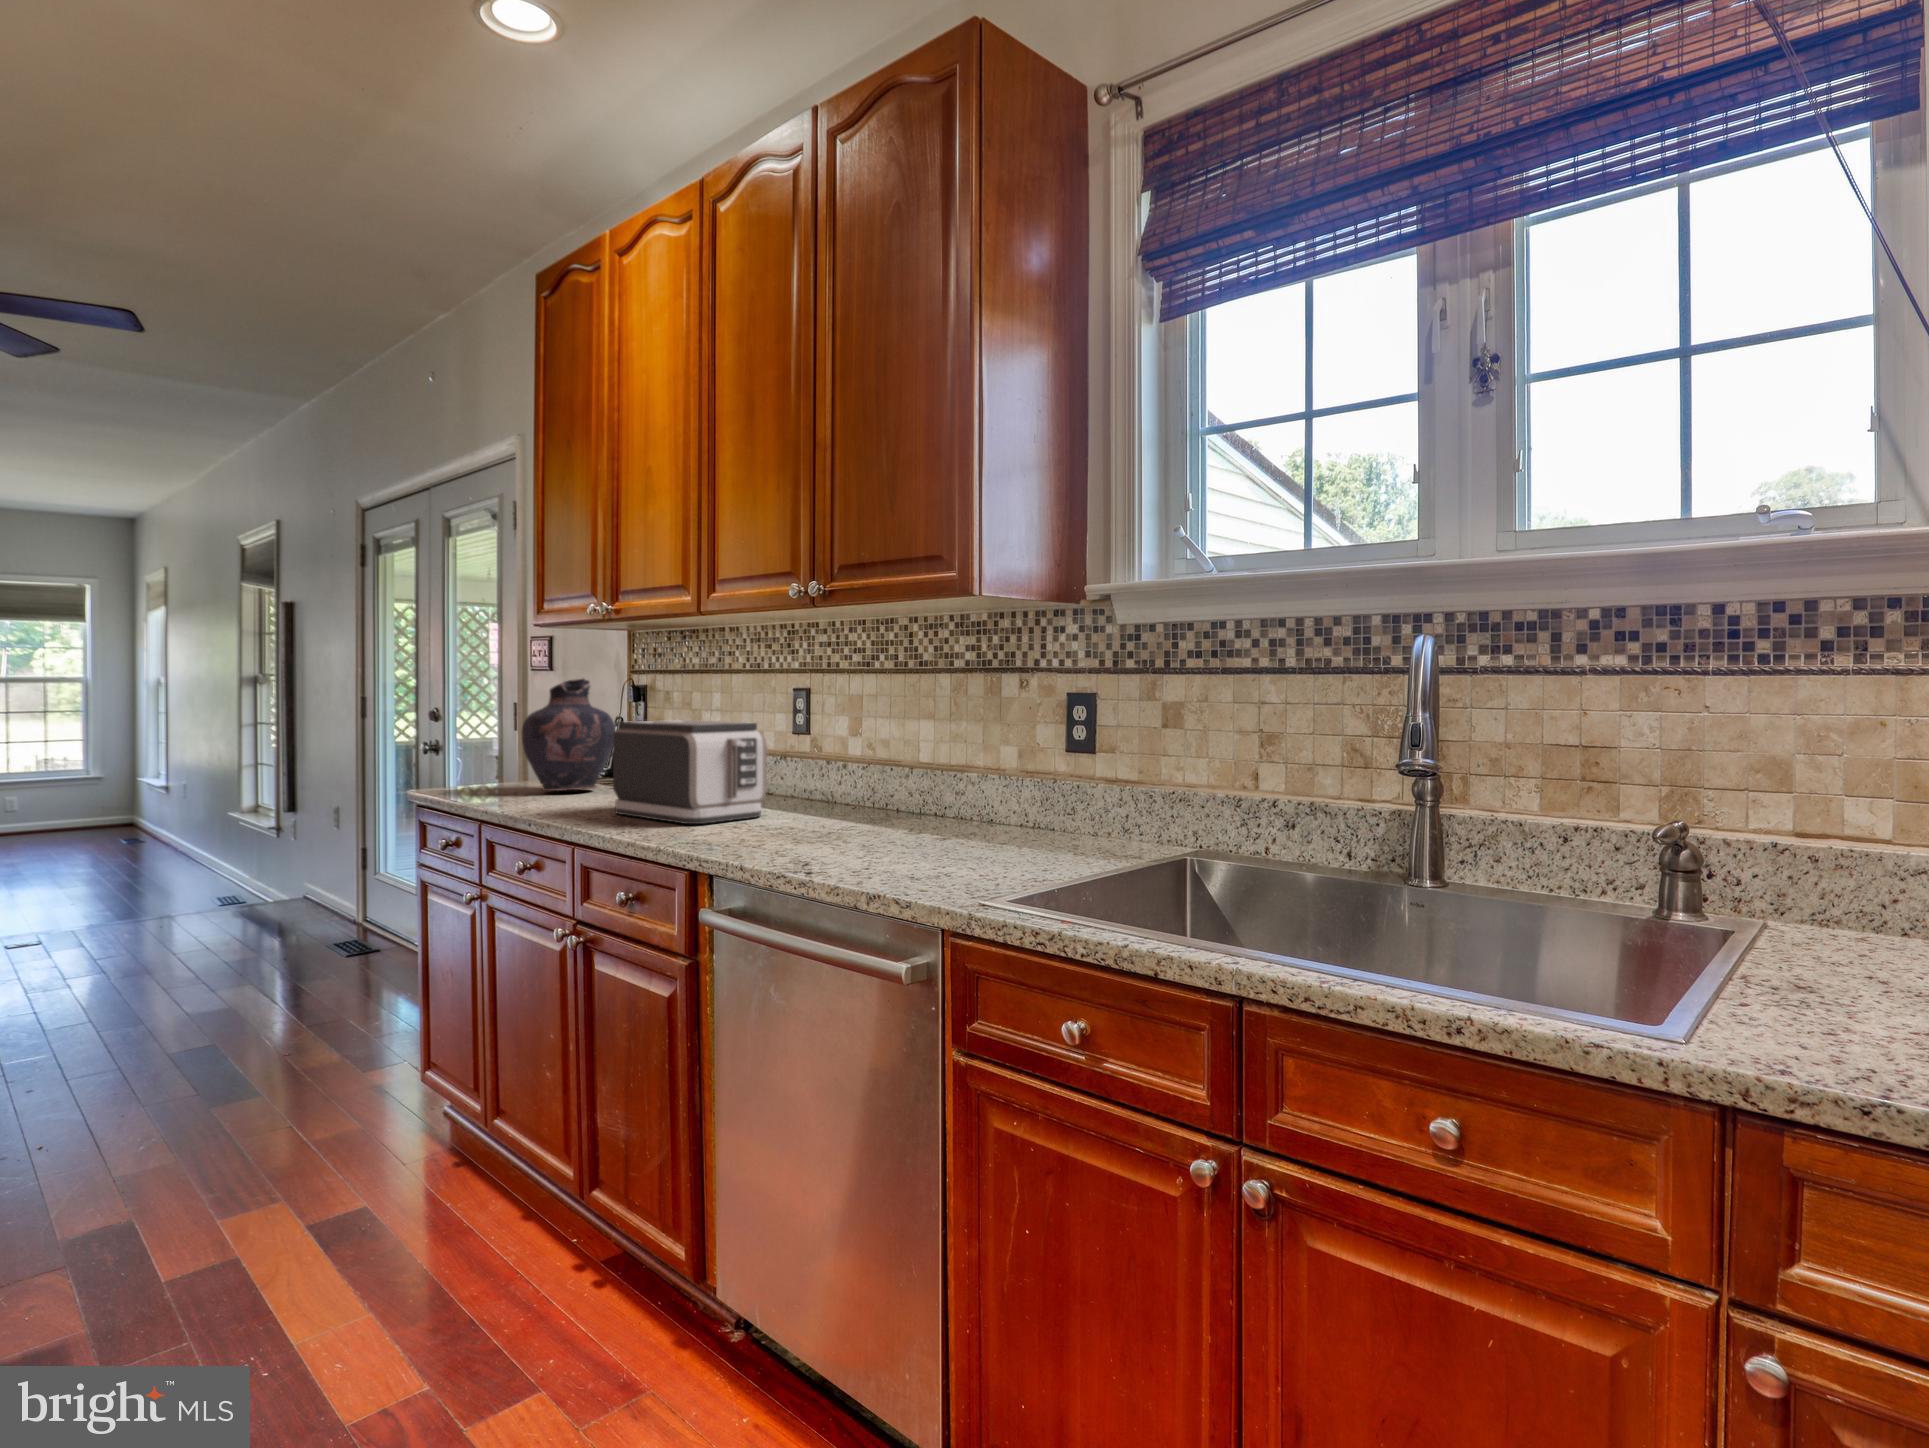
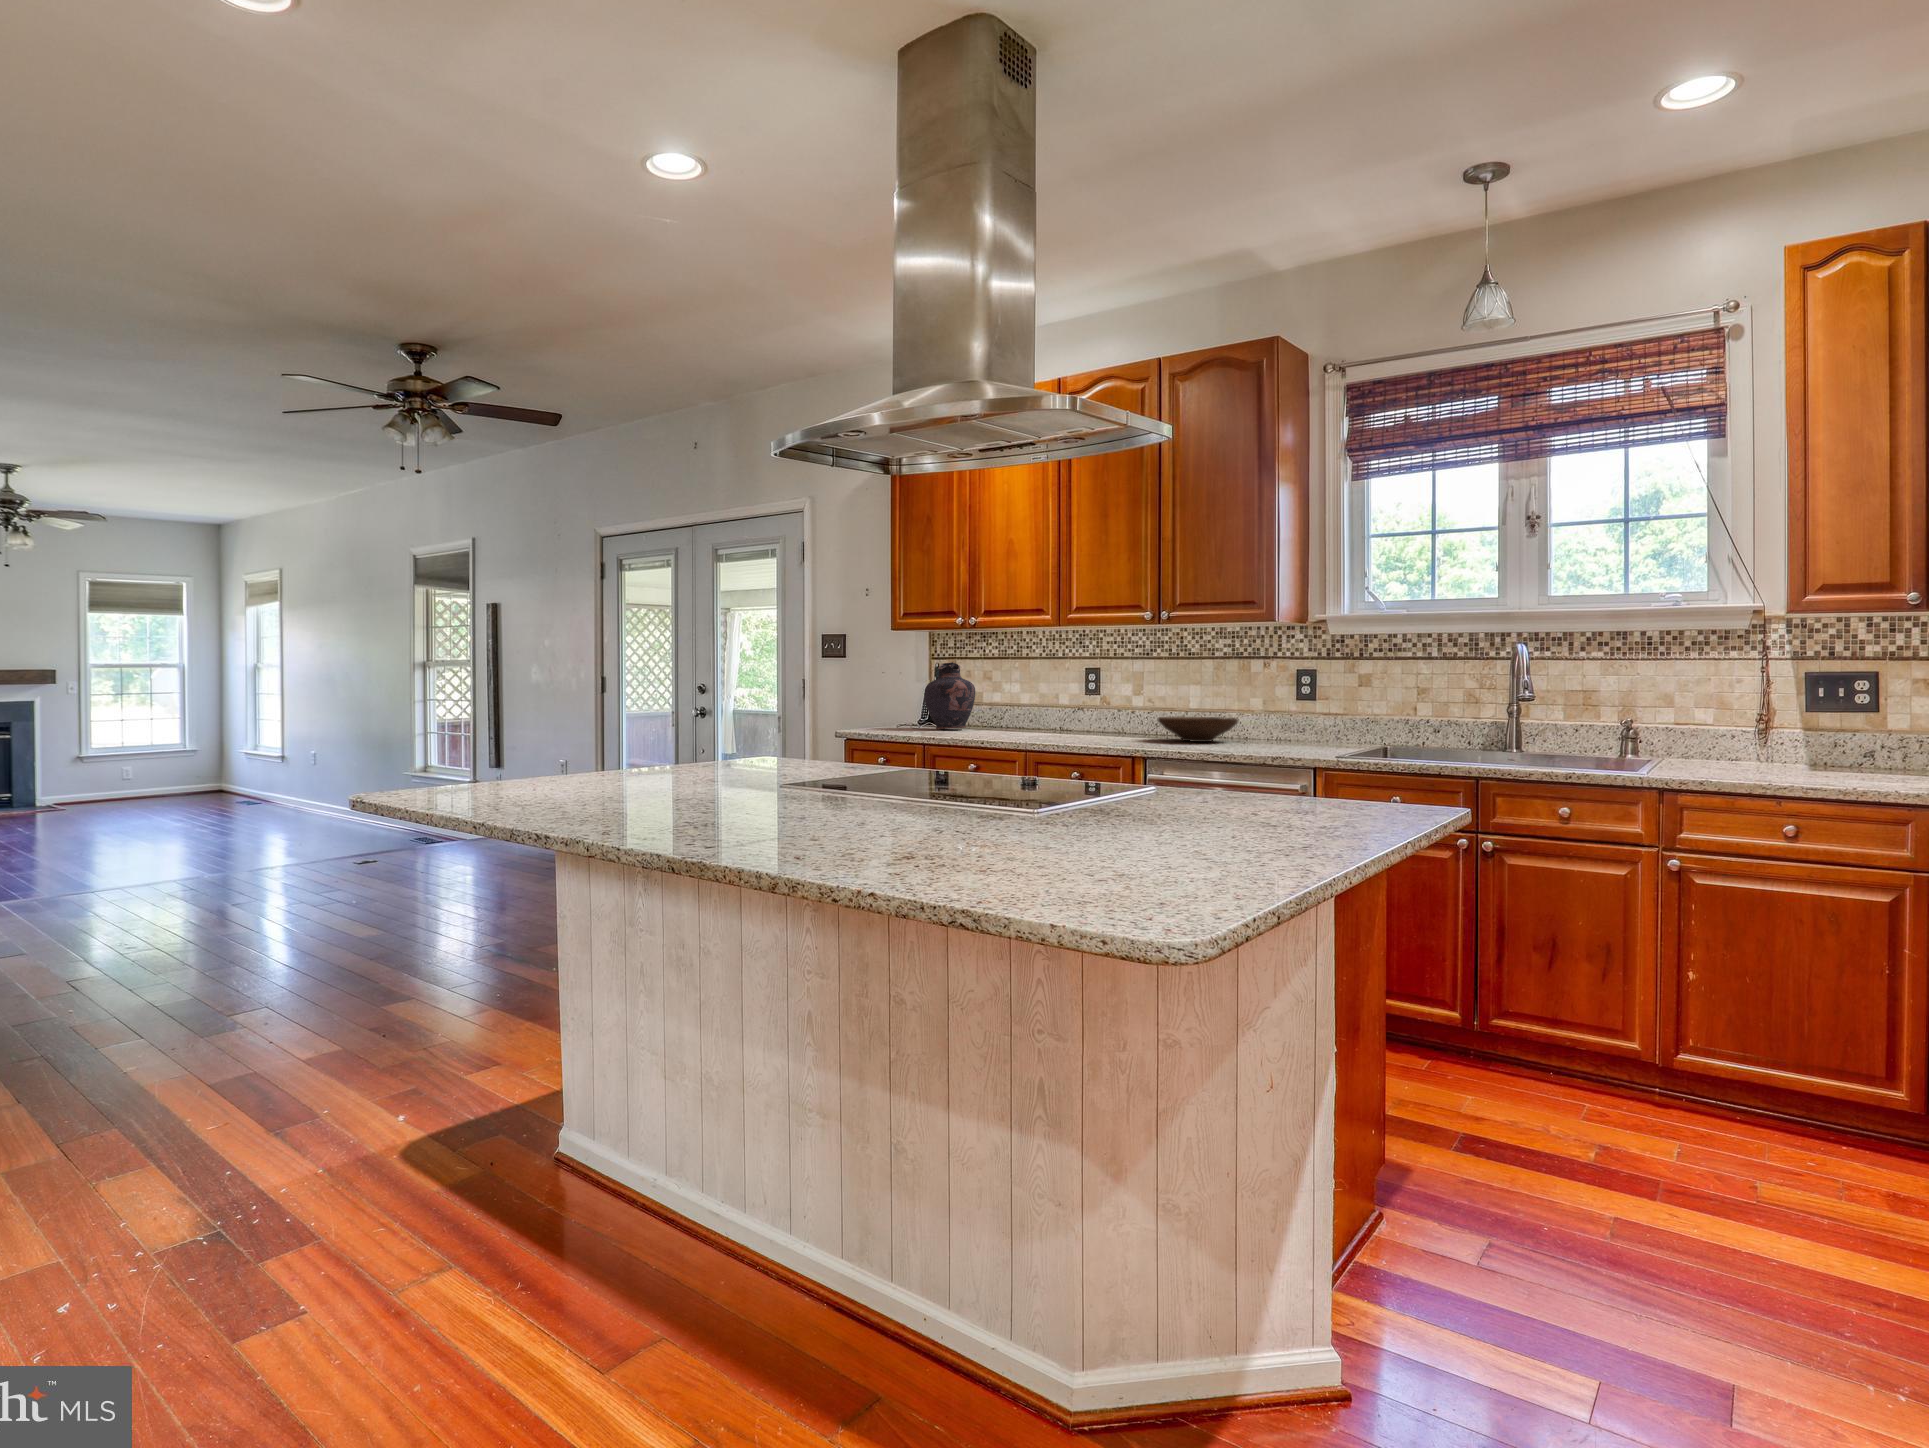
toaster: present [613,720,767,824] -> none [1030,685,1120,739]
wooden bowl: none [786,780,938,835] -> present [1158,717,1238,742]

